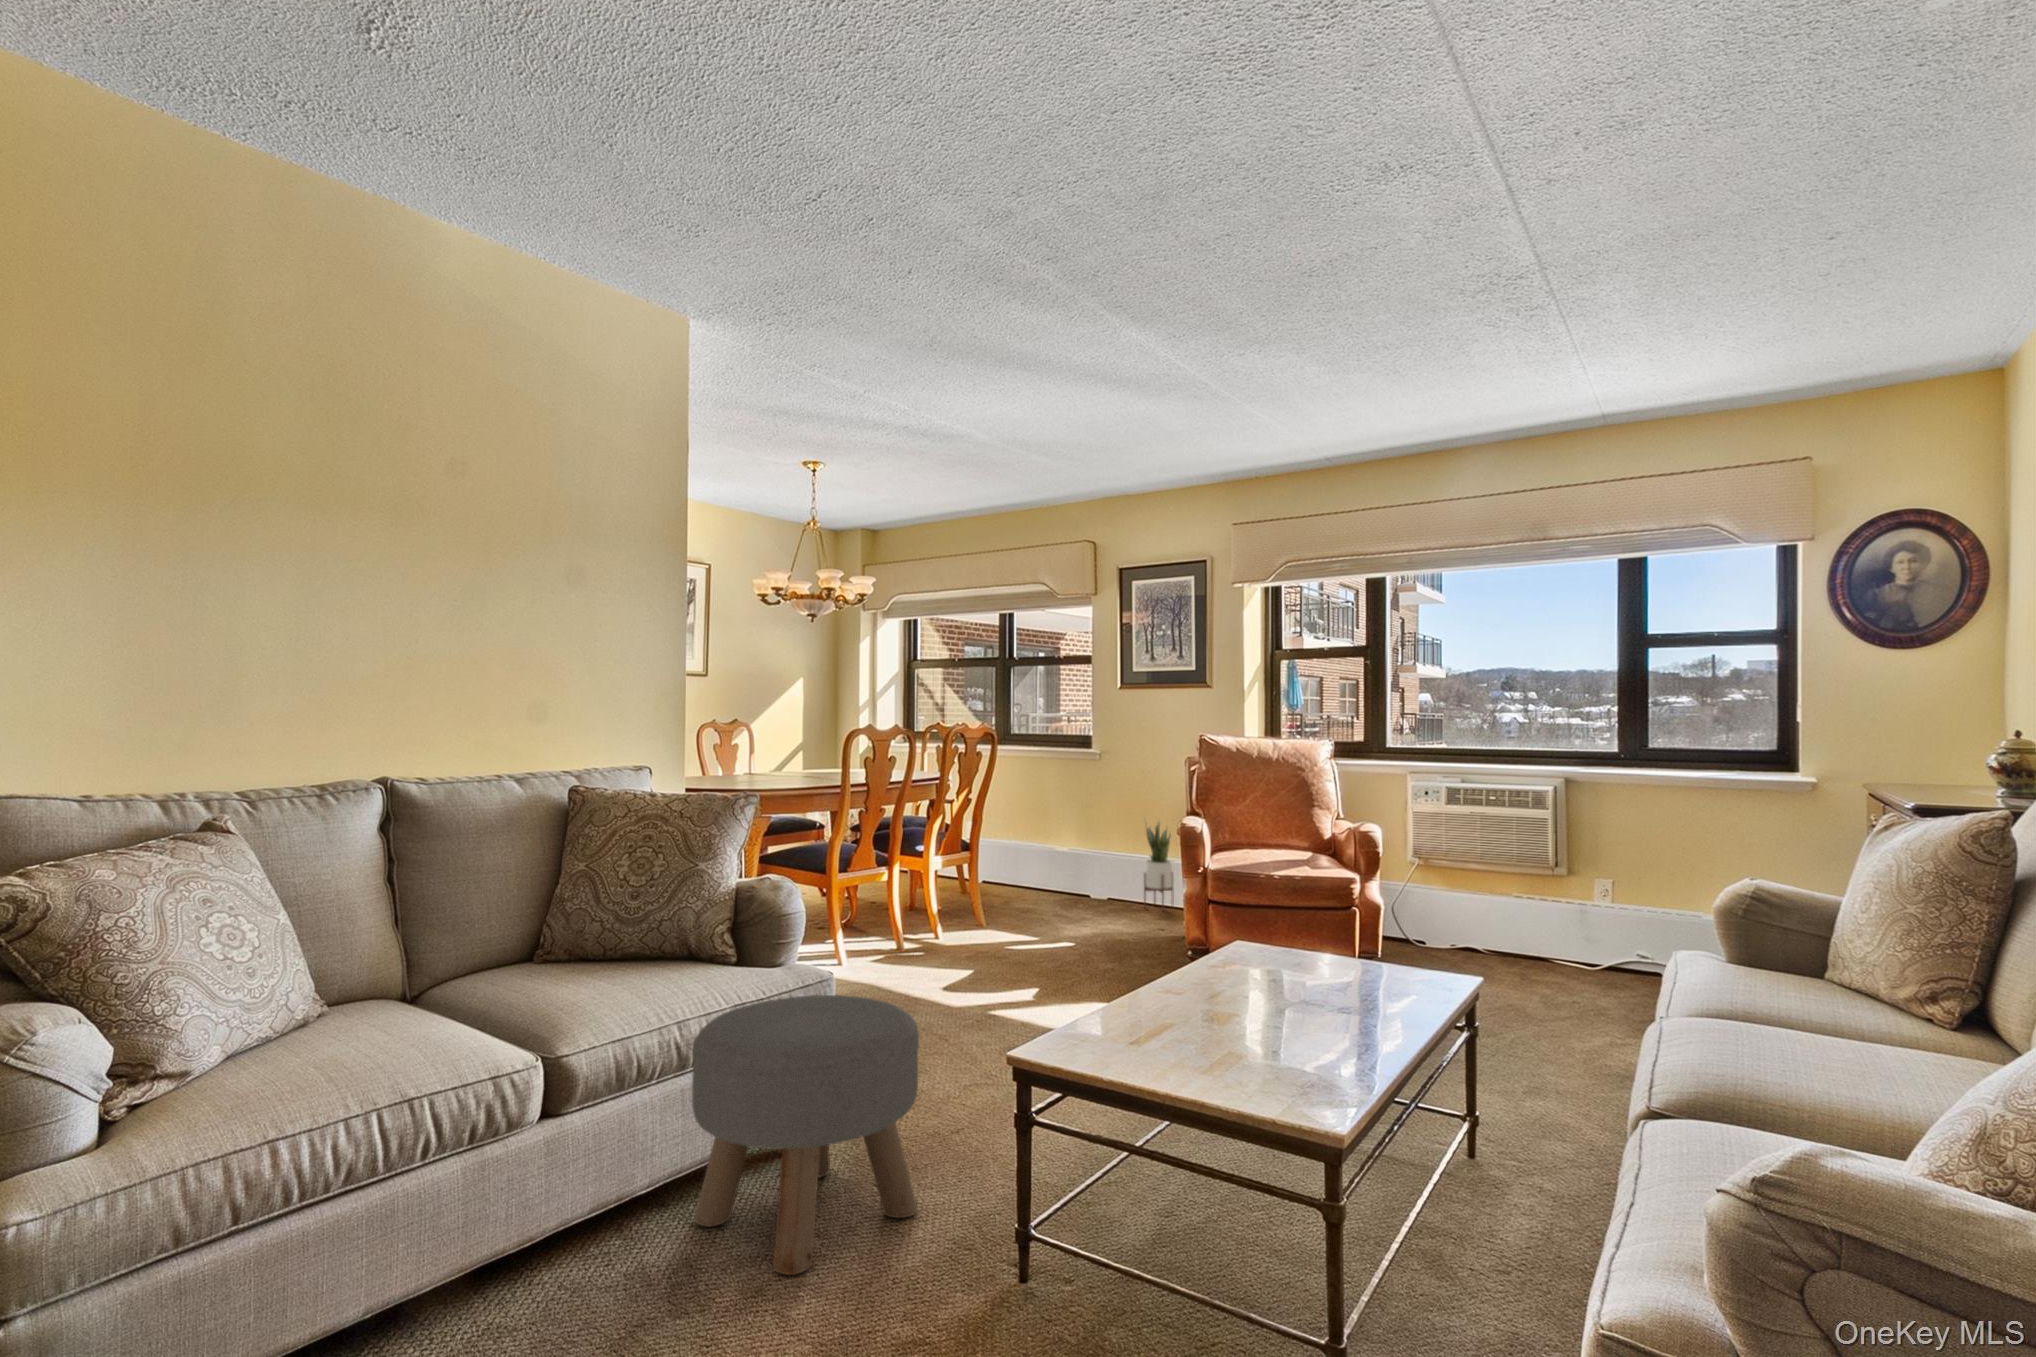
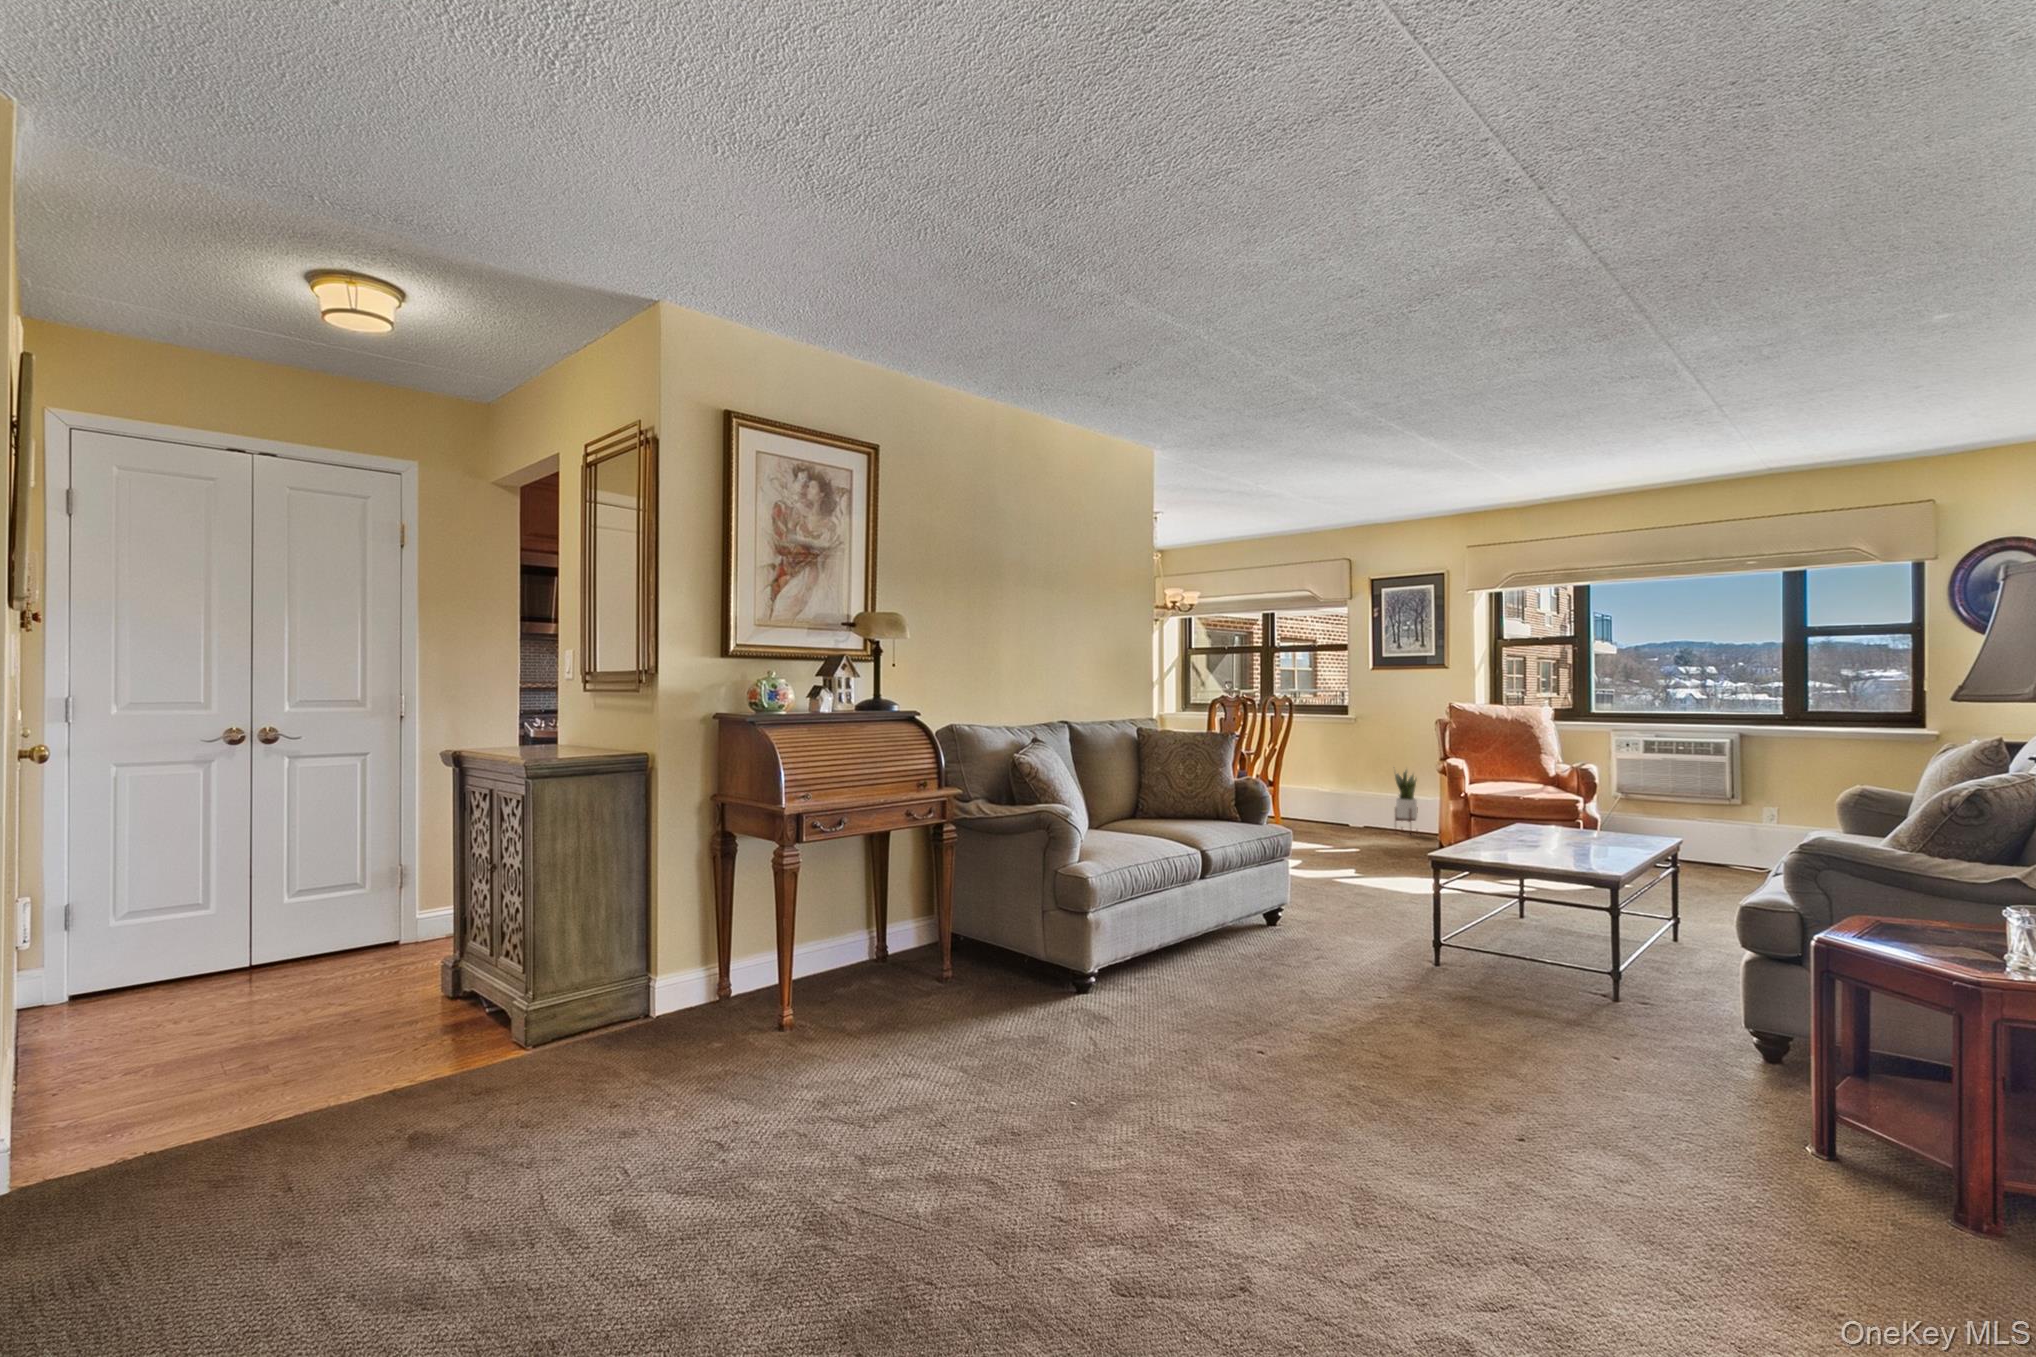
ottoman: present [692,995,919,1275] -> none [1238,839,1361,965]

